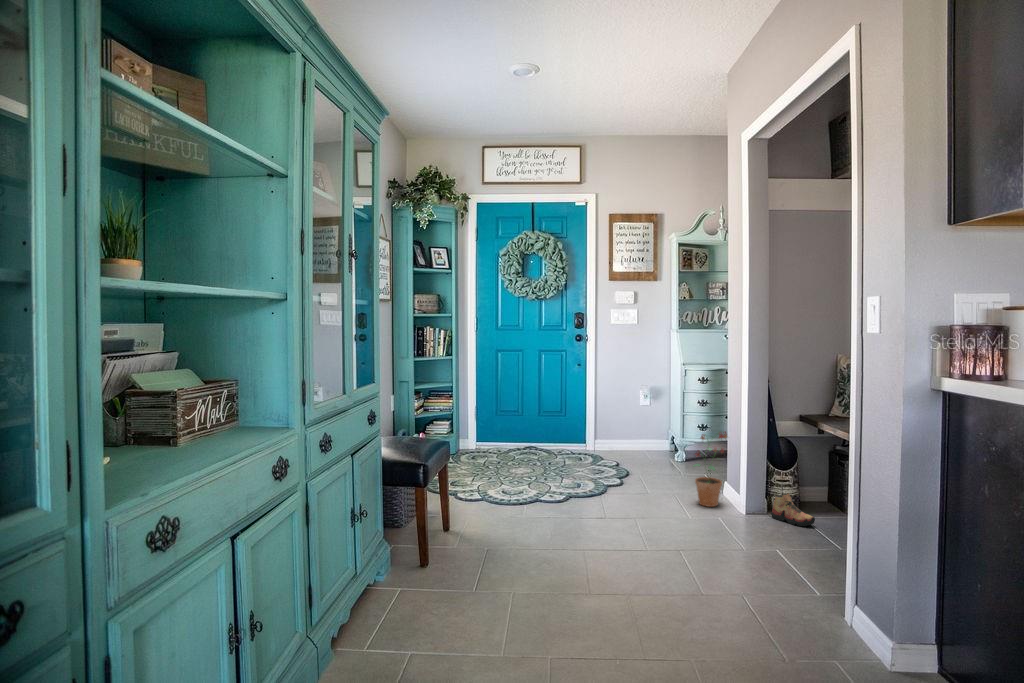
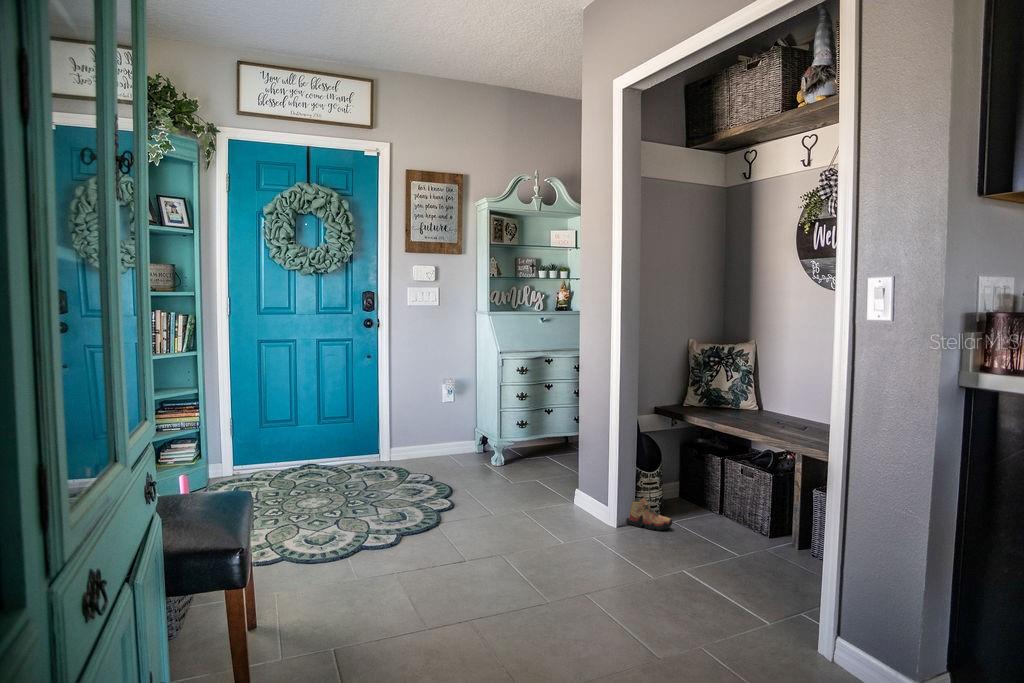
potted plant: present [694,432,727,507] -> none [541,434,580,521]

